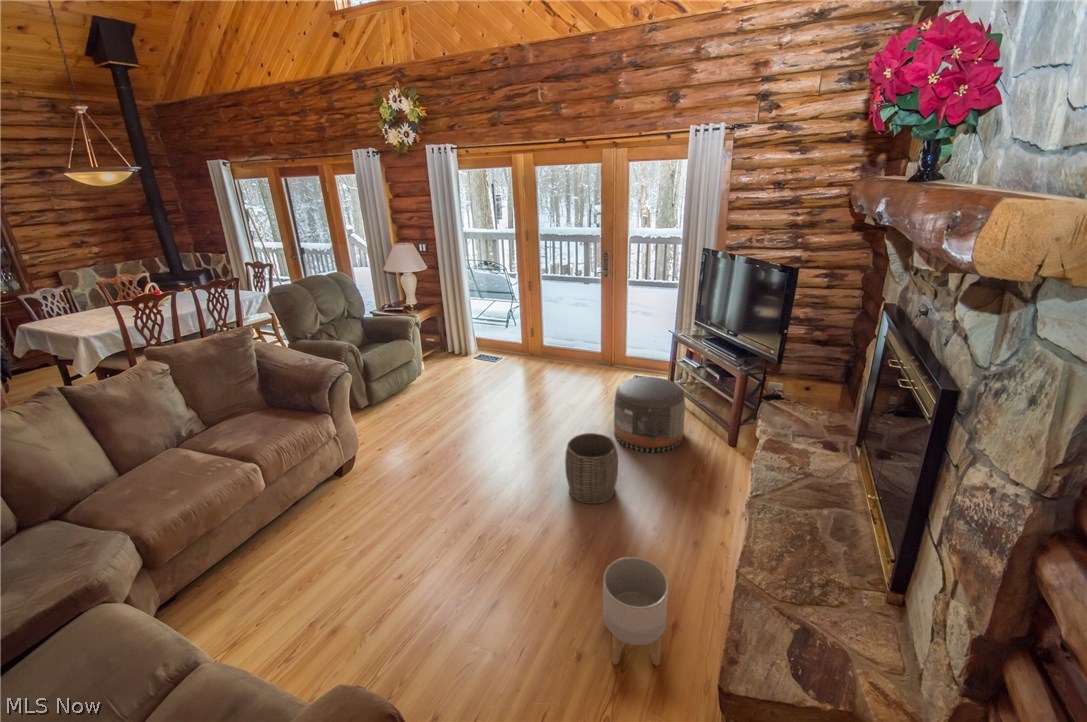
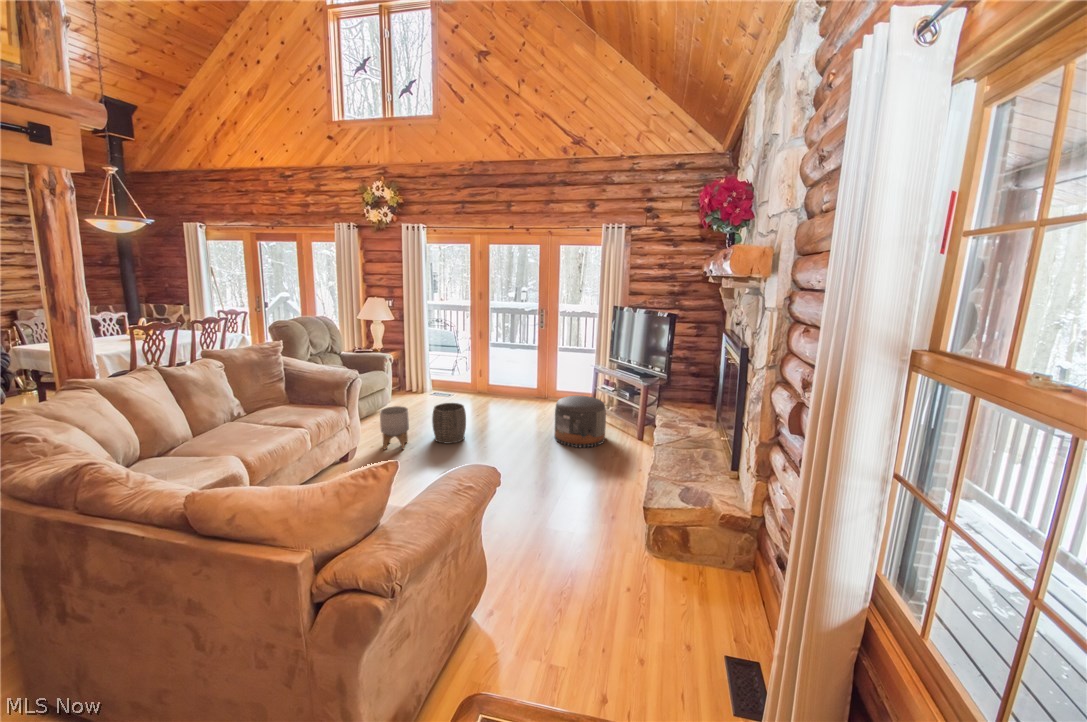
woven basket: present [565,433,618,504] -> present [432,403,466,444]
planter: present [603,557,668,666] -> present [380,406,409,450]

